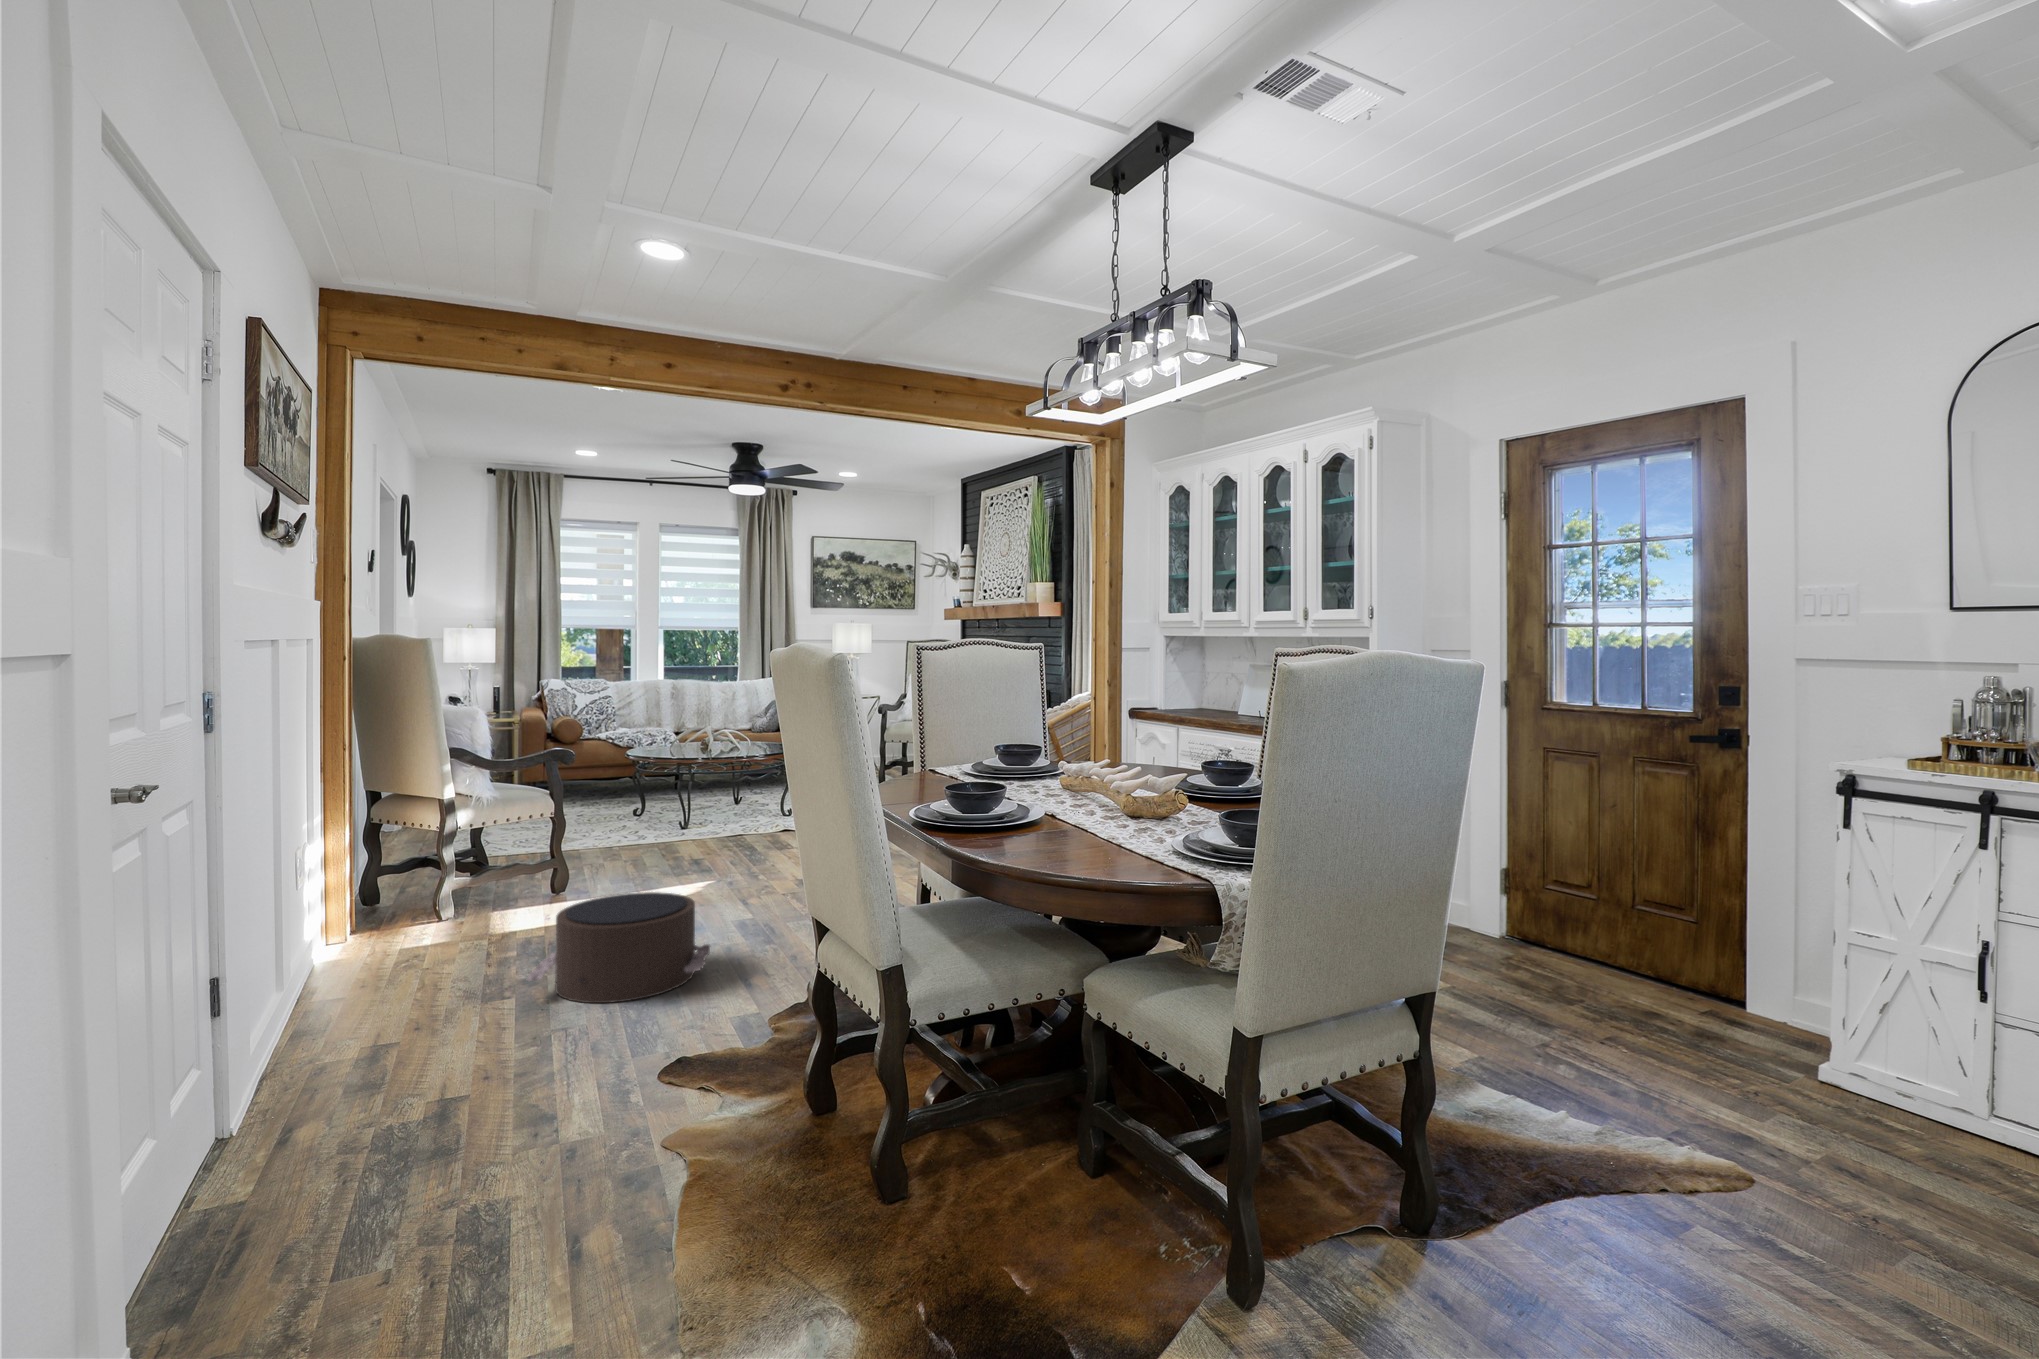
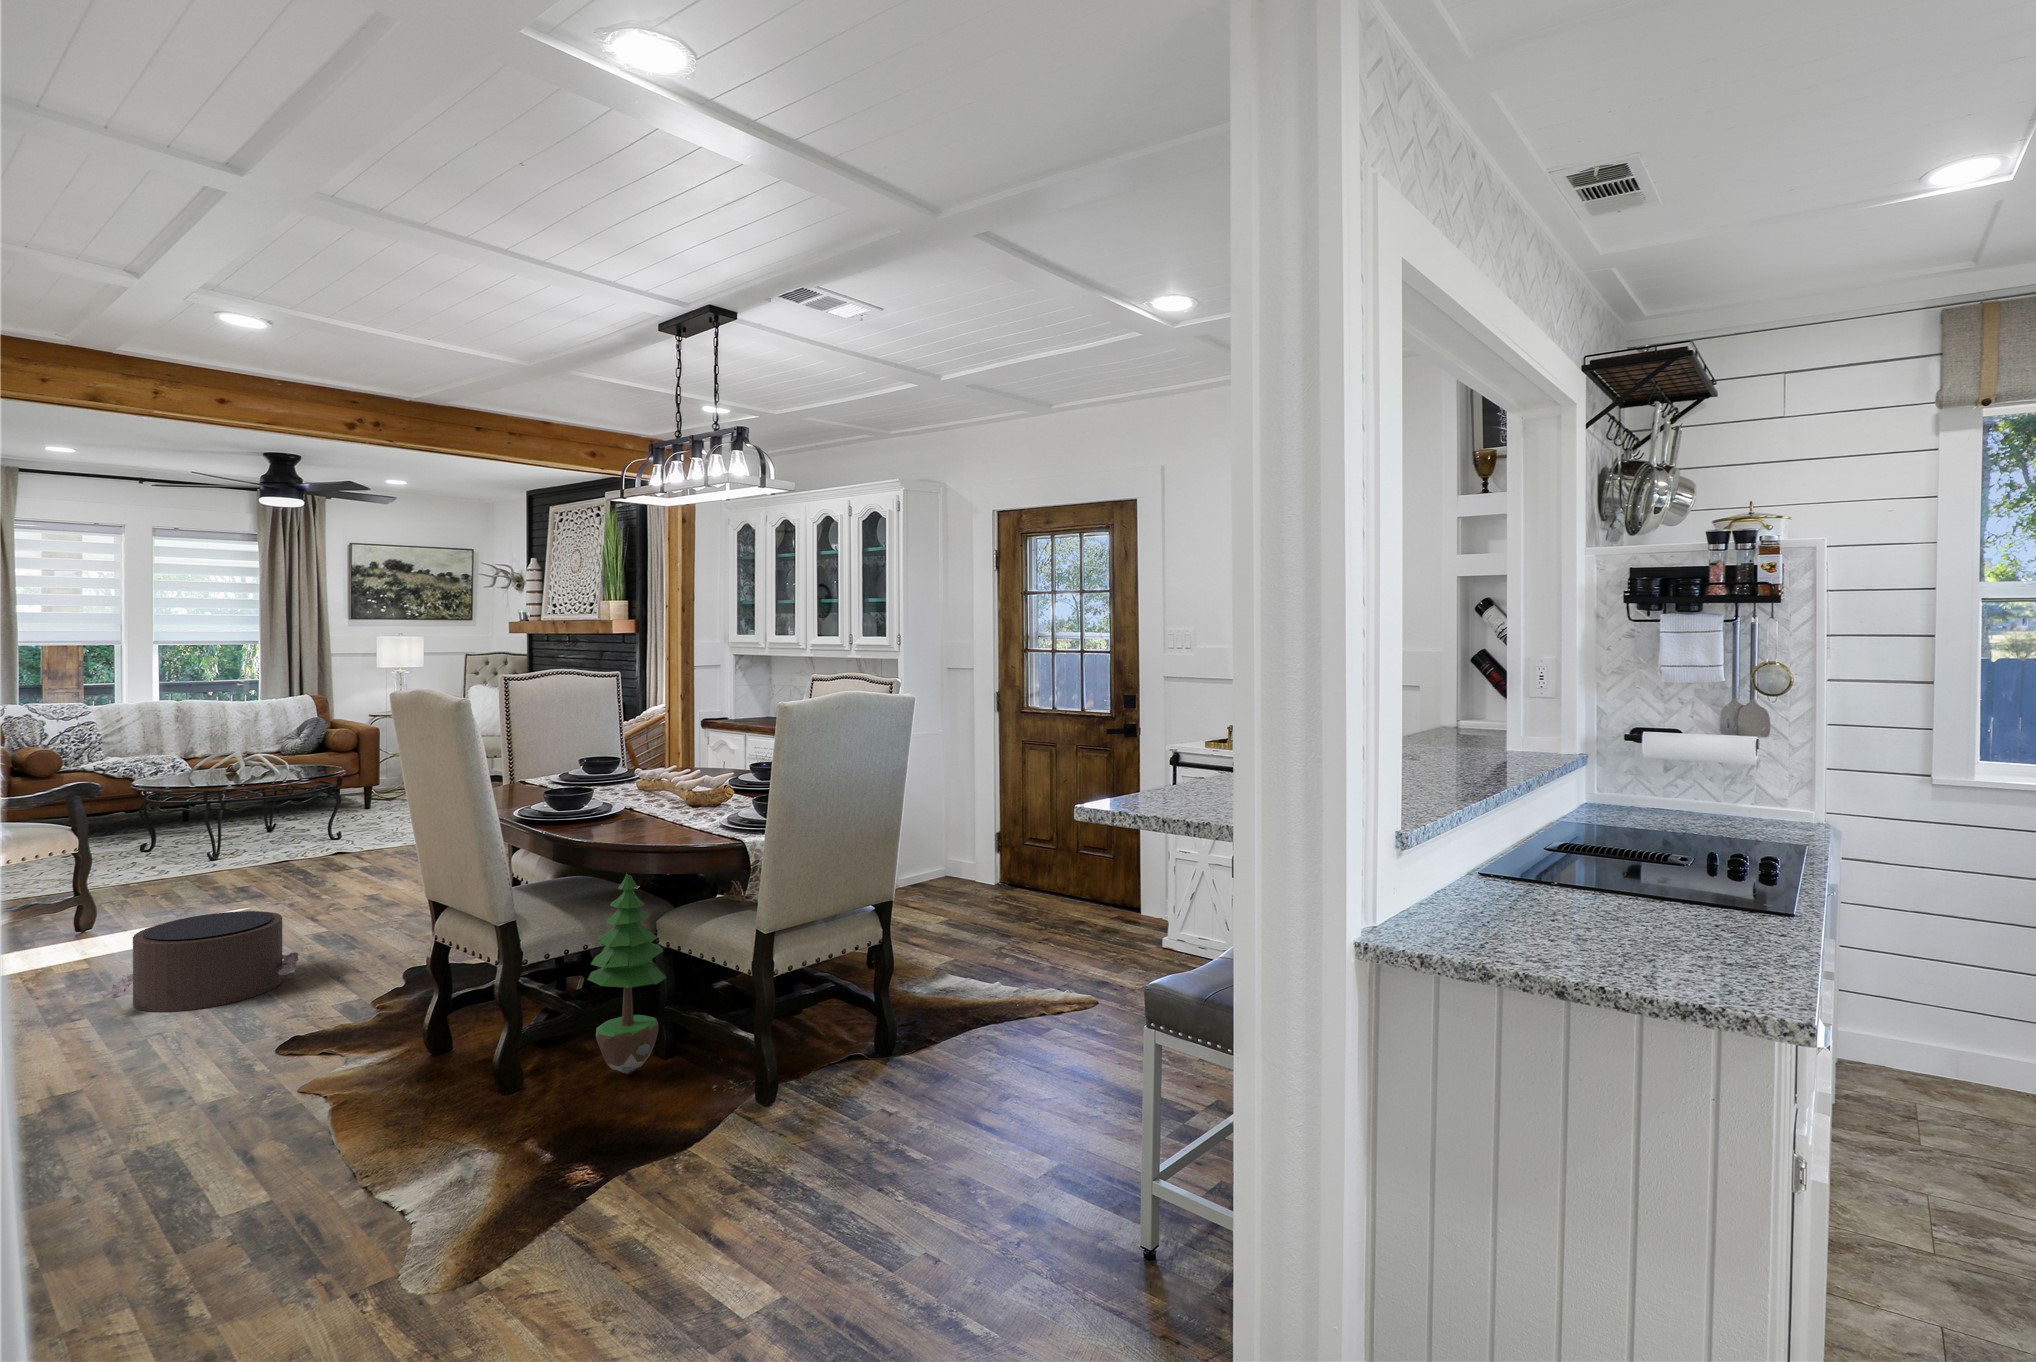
potted tree: none [993,909,1103,1218] -> present [588,874,666,1074]

